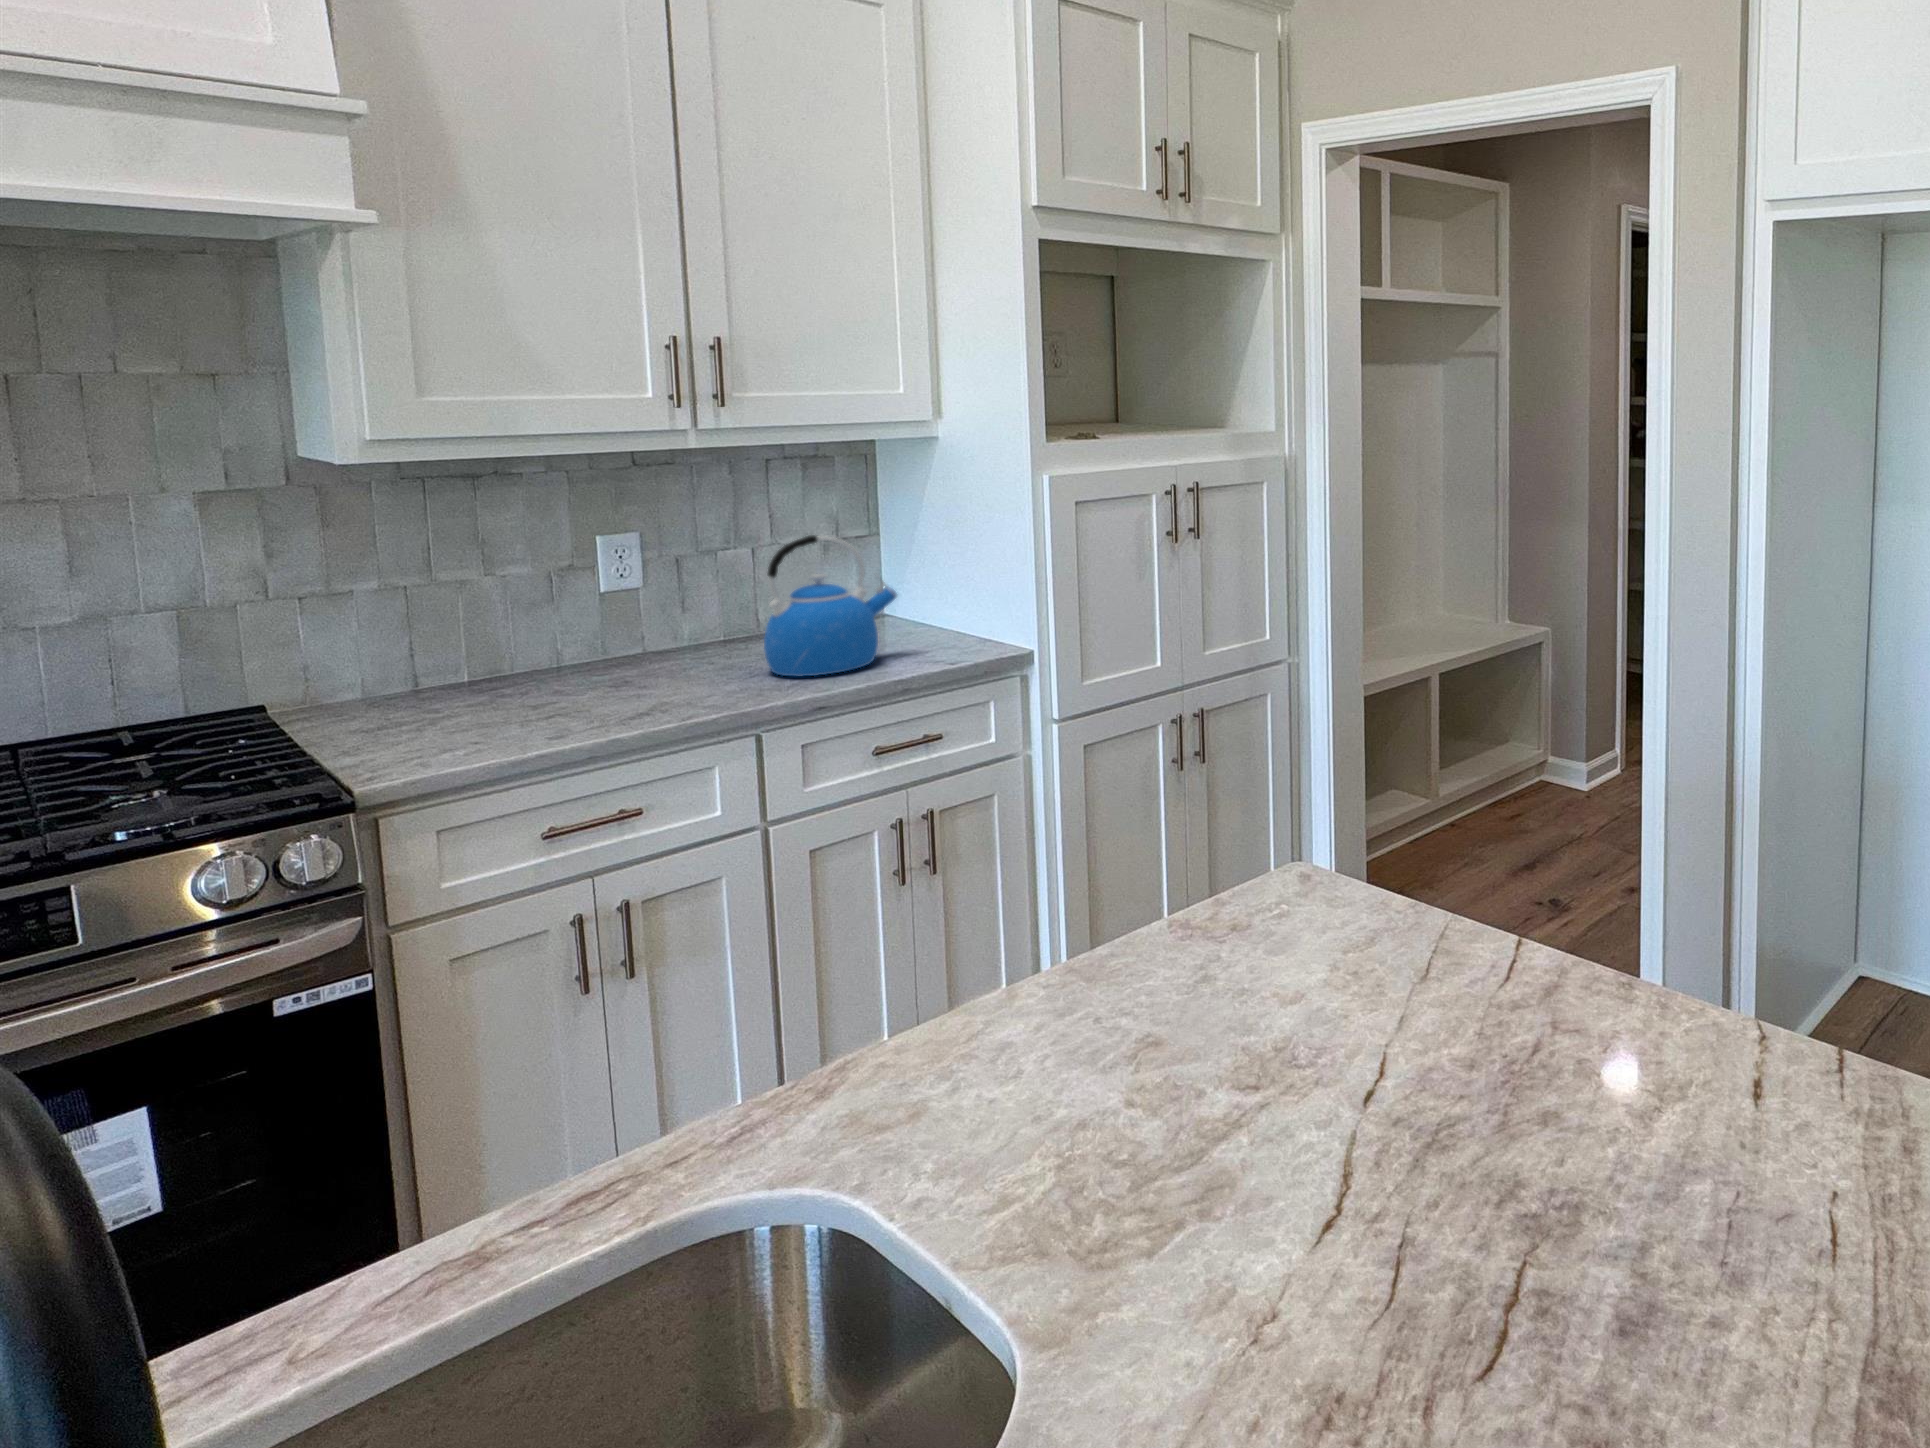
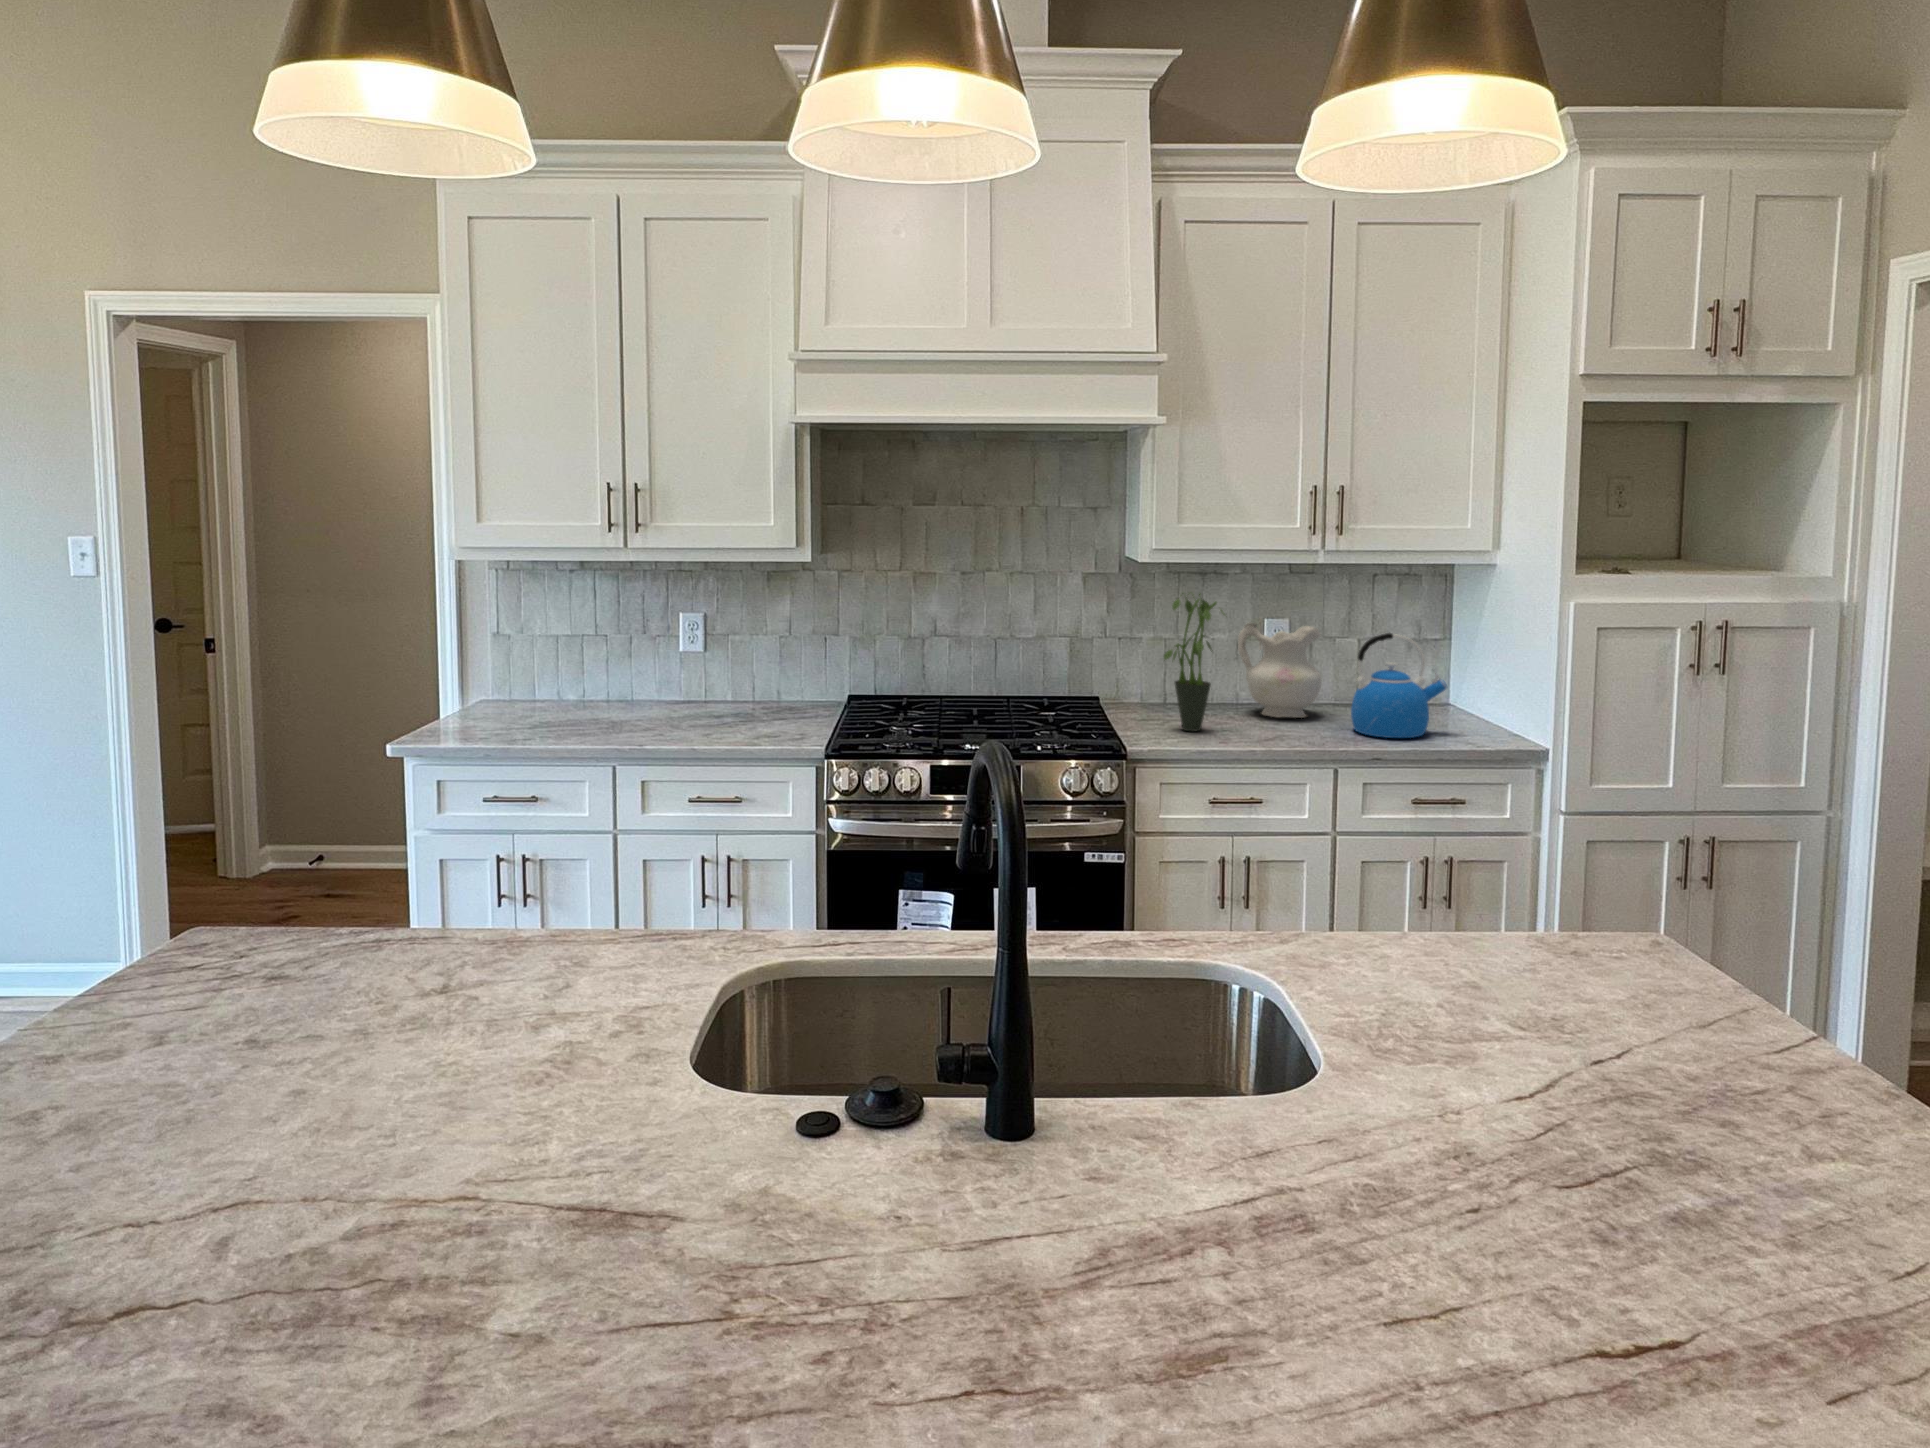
potted plant: none [414,506,539,730] -> present [1164,594,1225,731]
ceramic pitcher: none [556,539,708,678] -> present [1238,622,1321,718]

